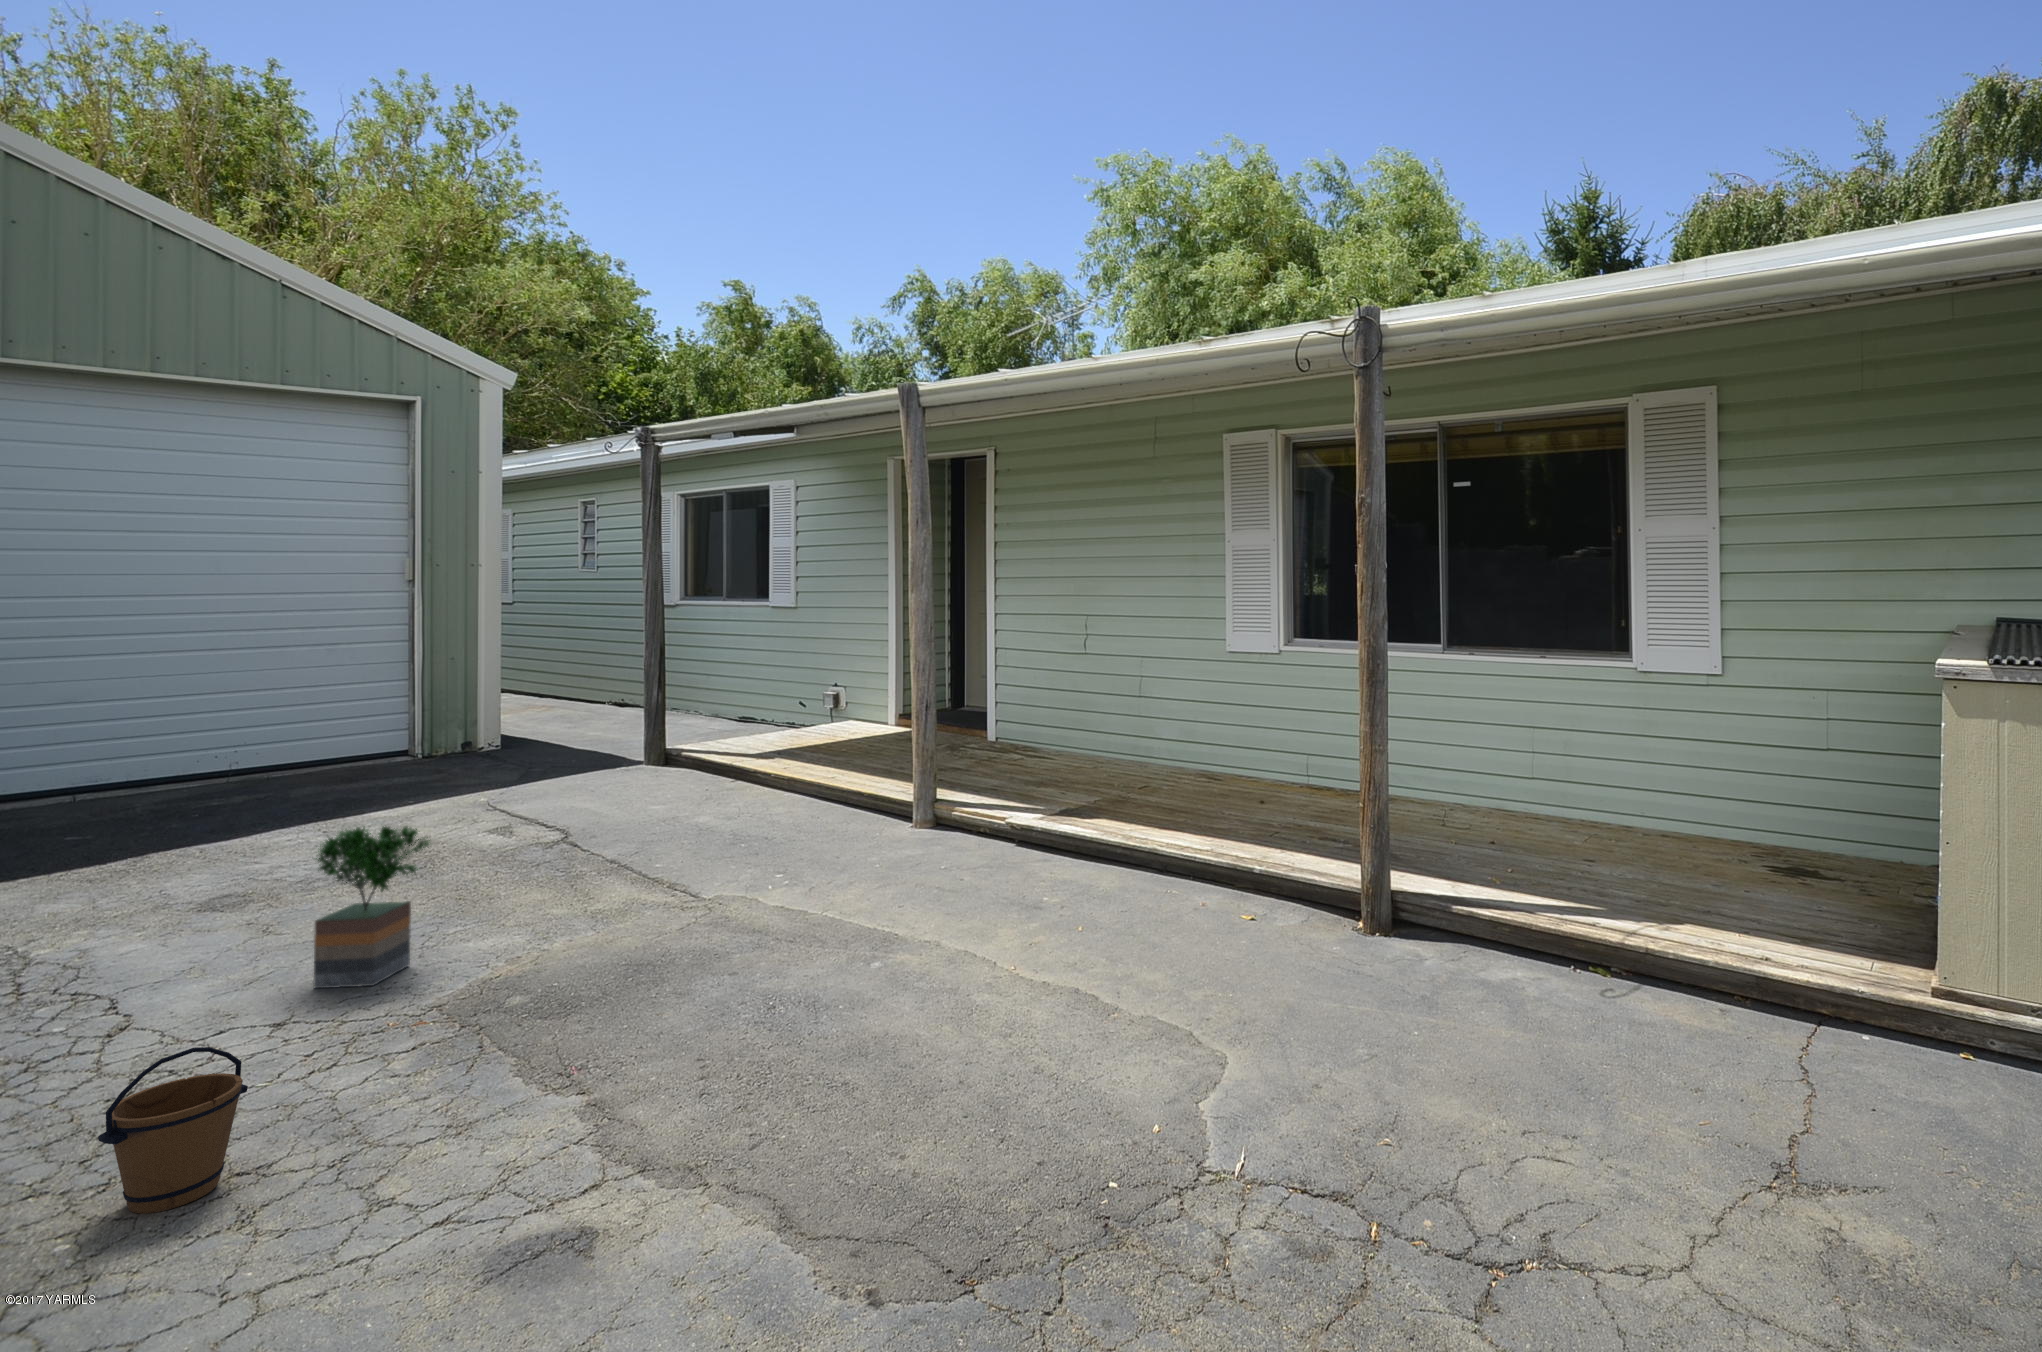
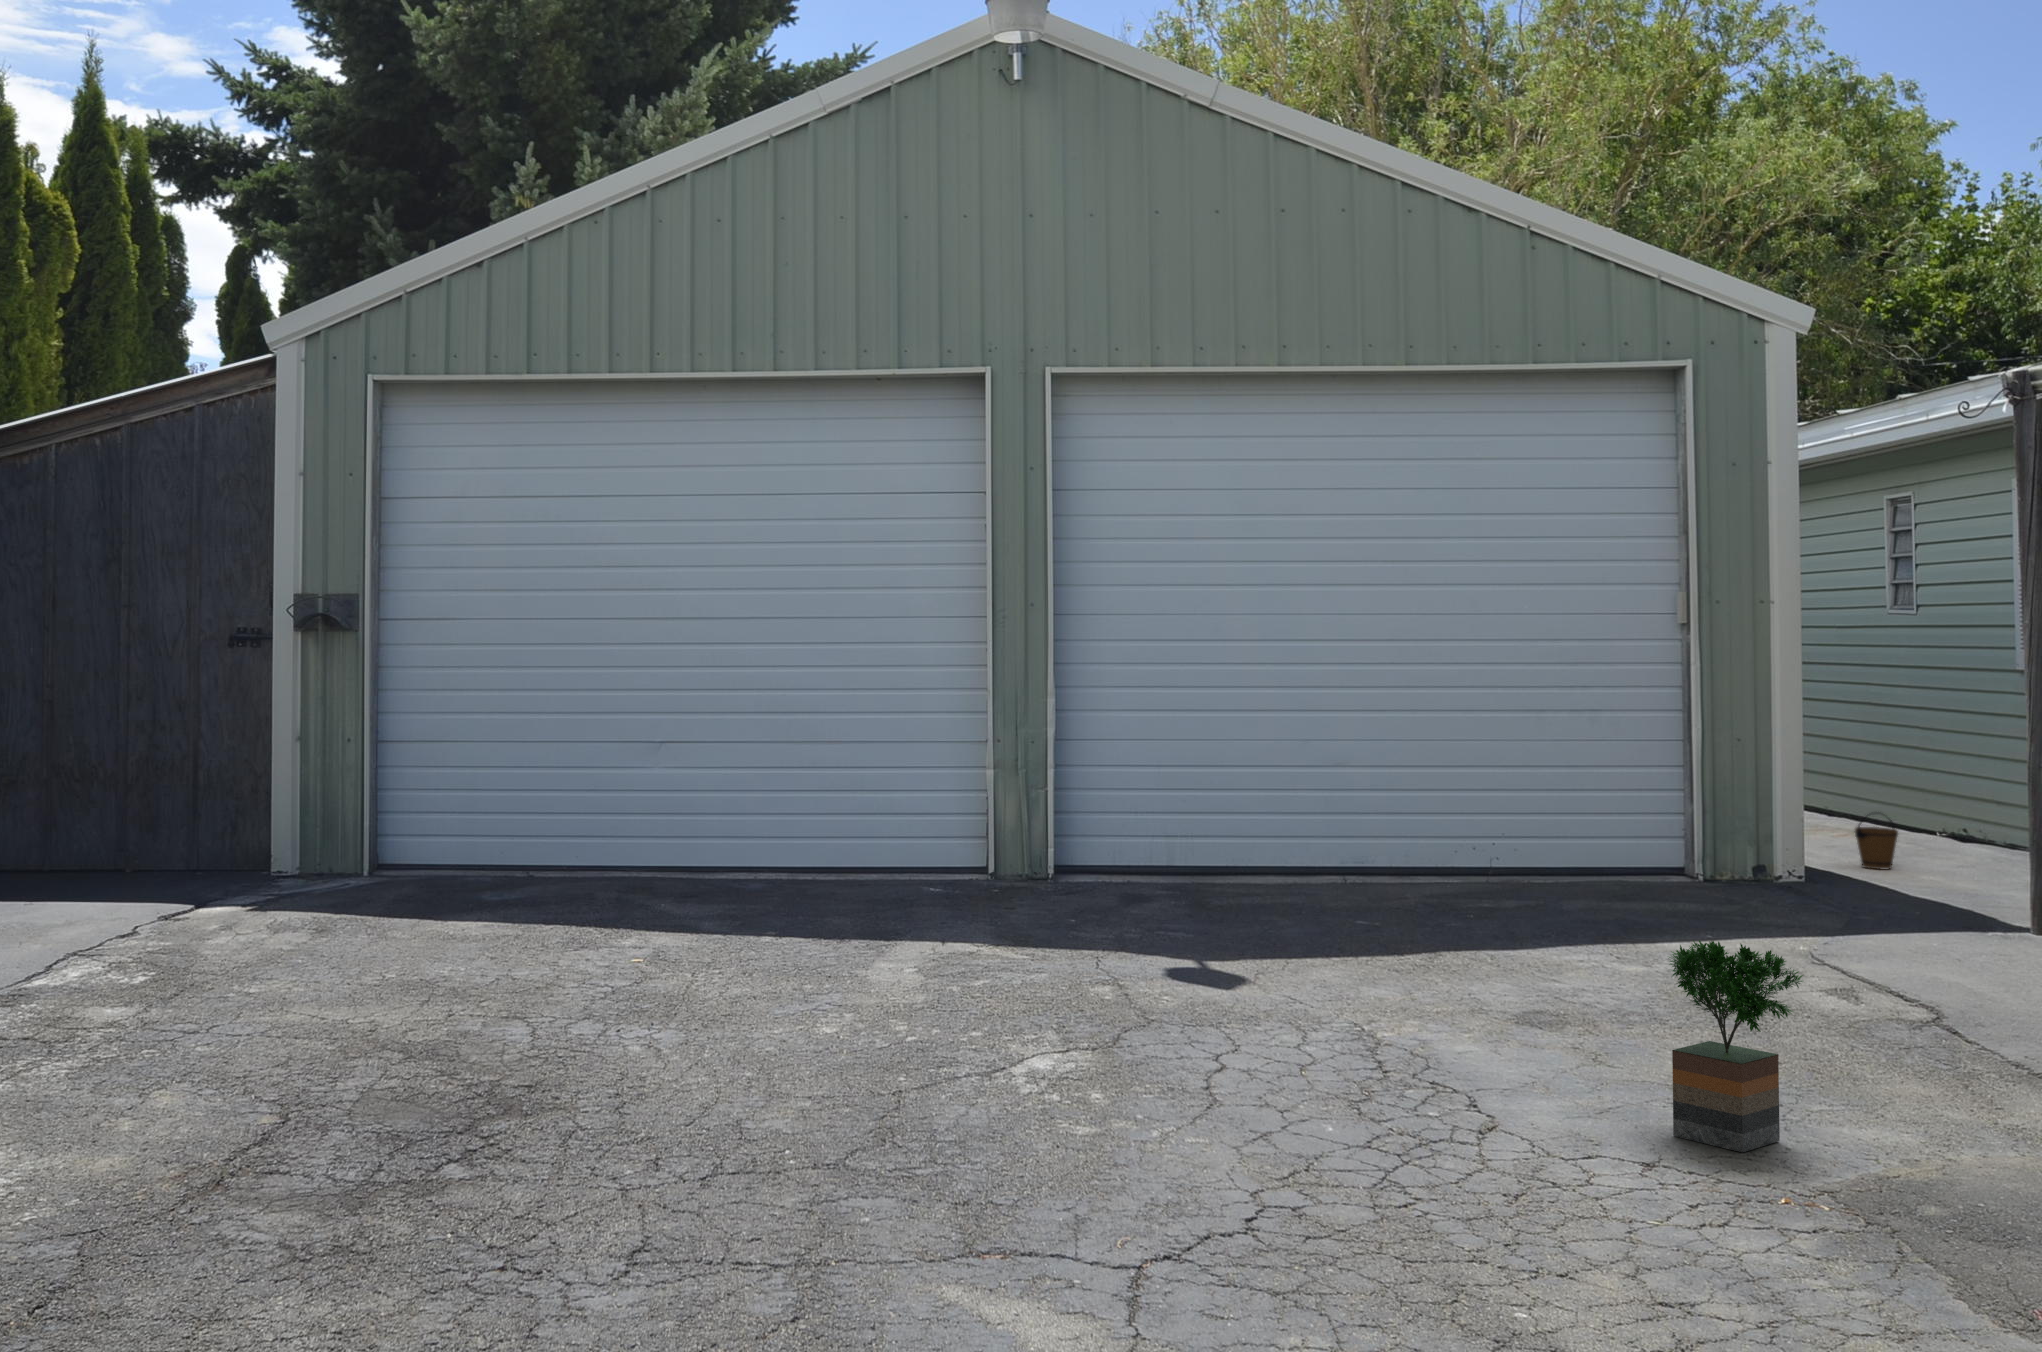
bucket: present [98,1047,248,1214] -> present [1855,818,1898,870]

